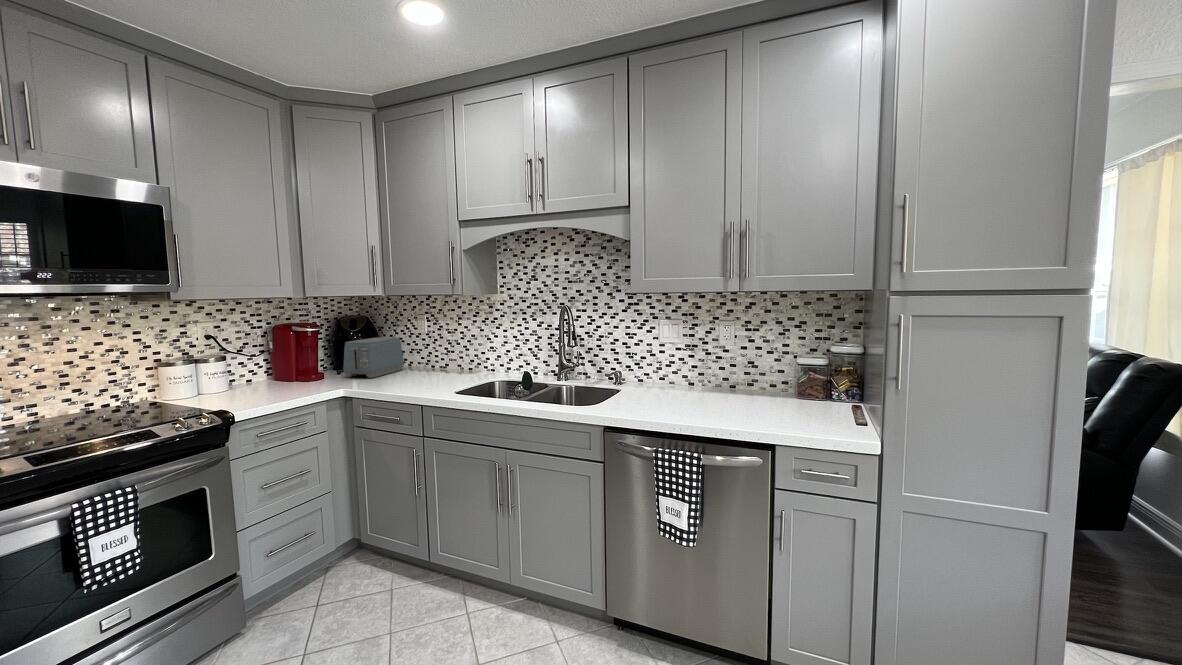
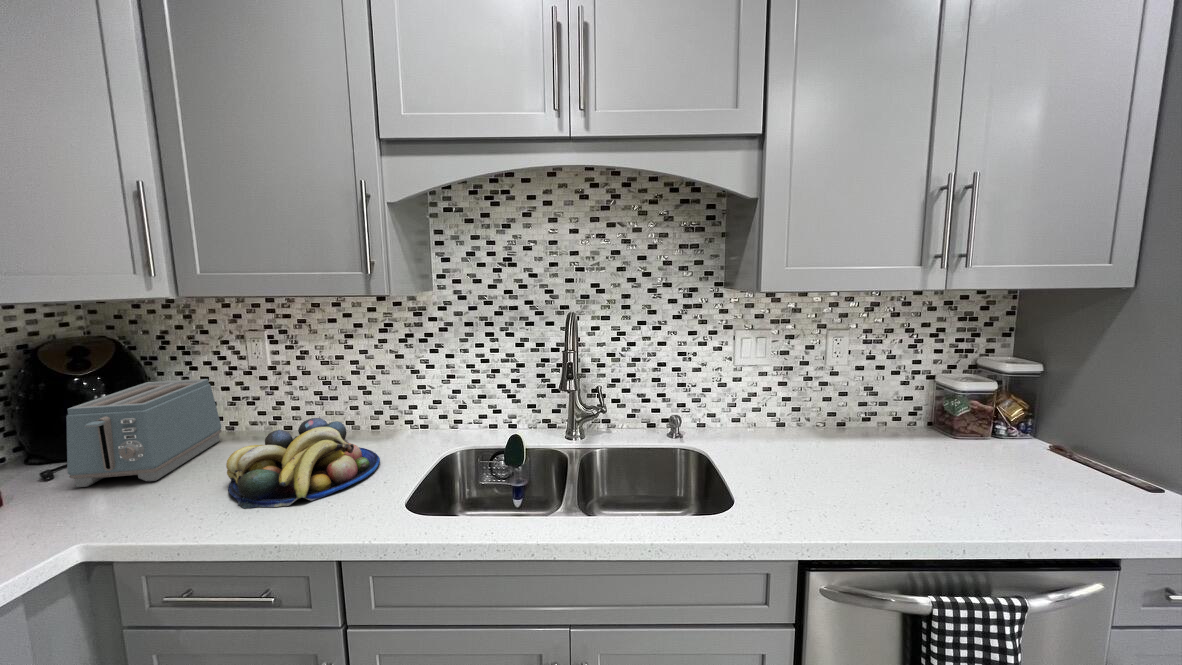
fruit bowl: none [394,357,462,388] -> present [226,418,380,508]

